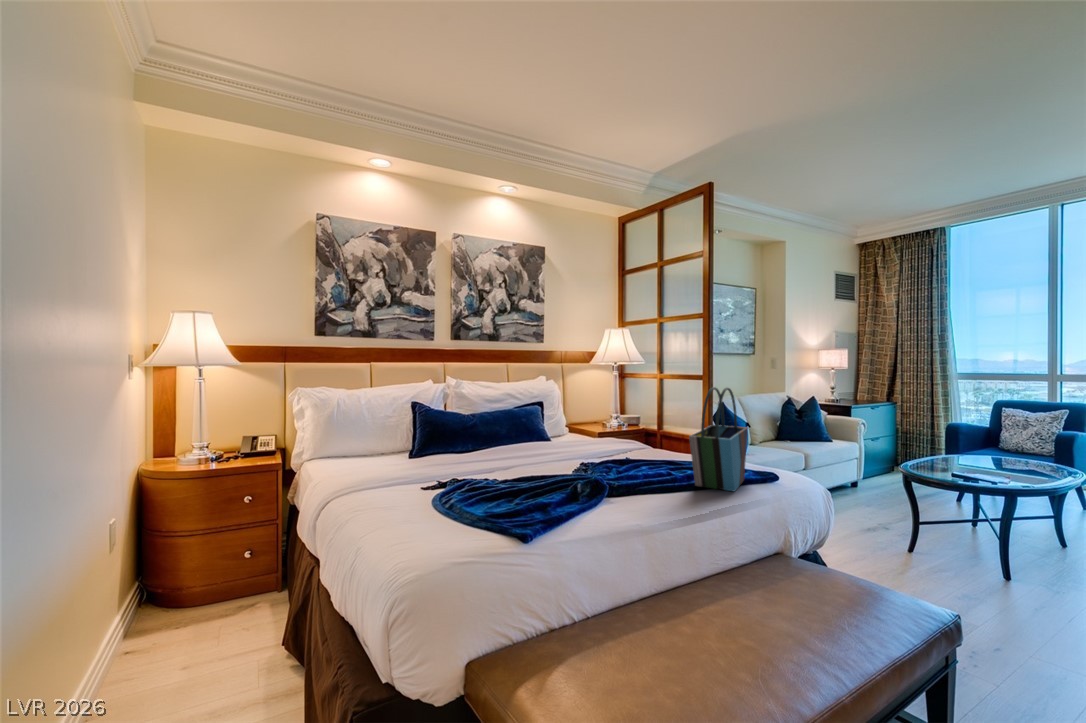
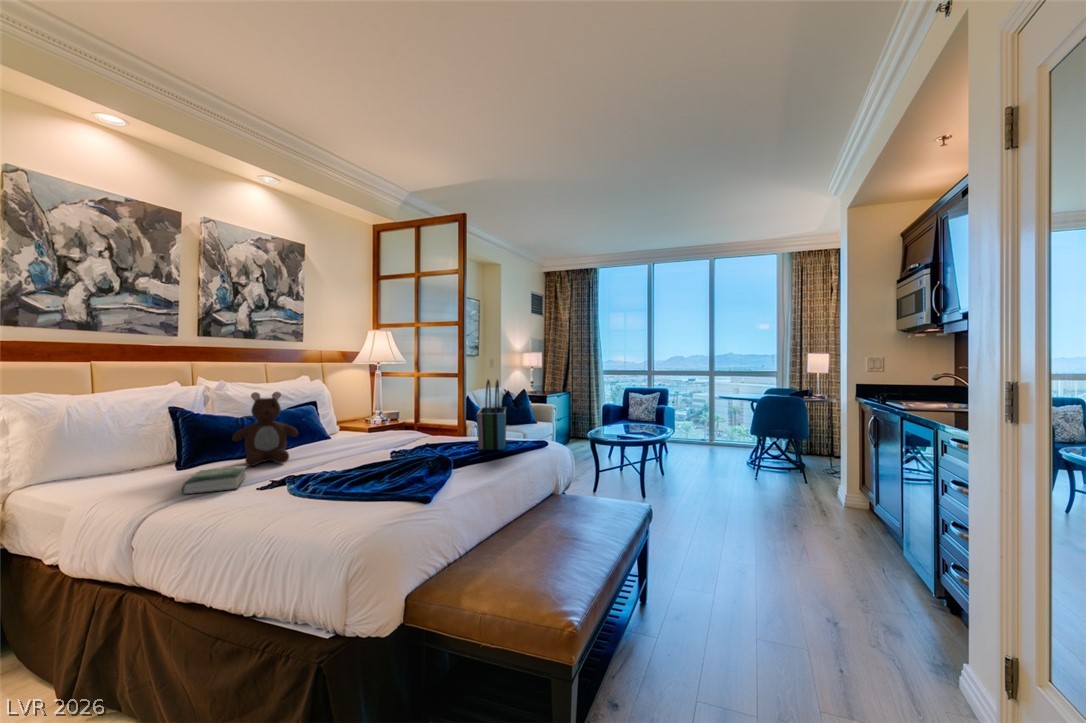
teddy bear: none [440,394,497,469] -> present [232,392,298,466]
book: none [358,469,430,497] -> present [182,466,246,494]

